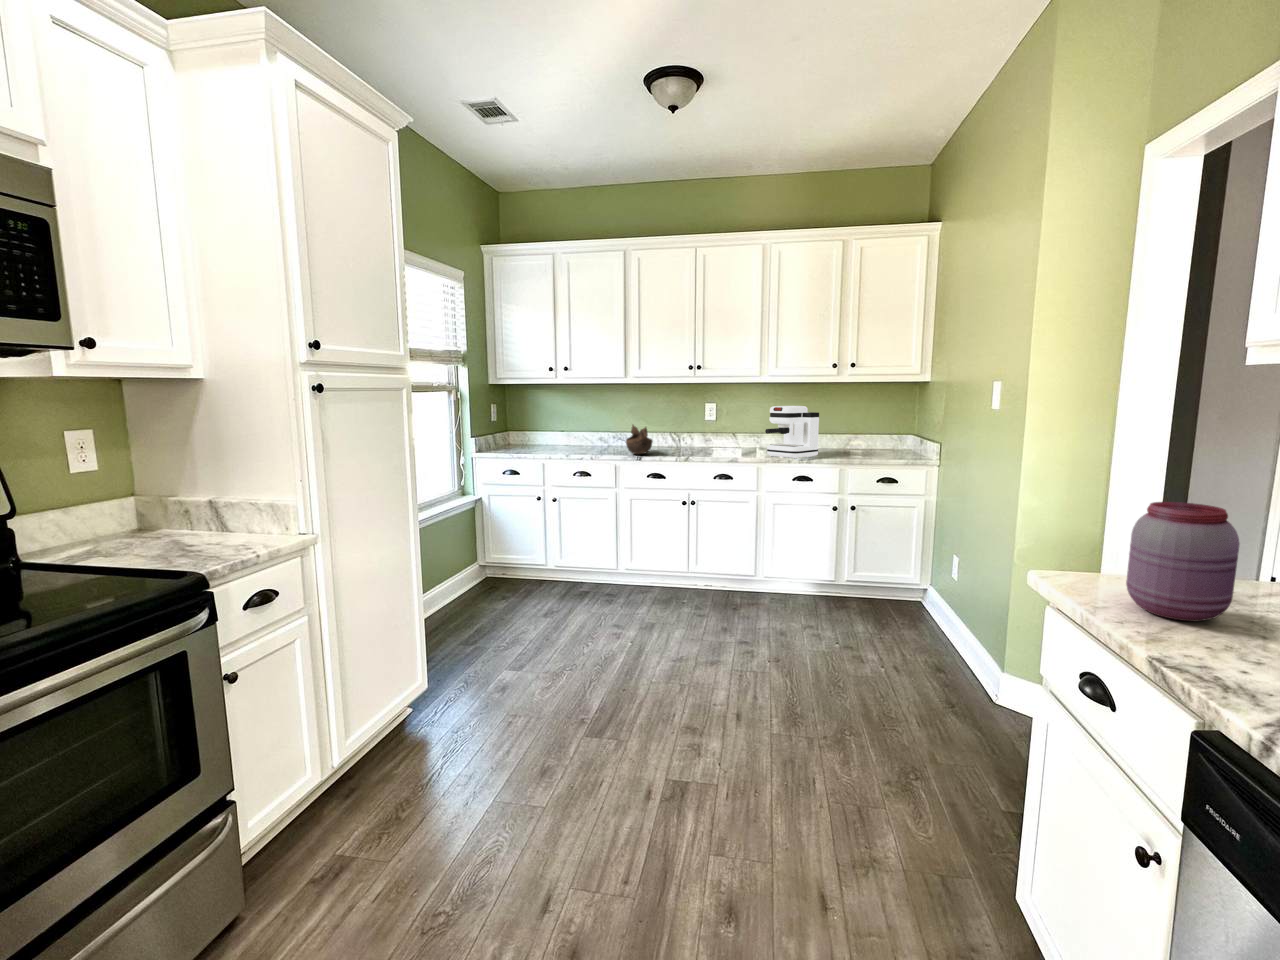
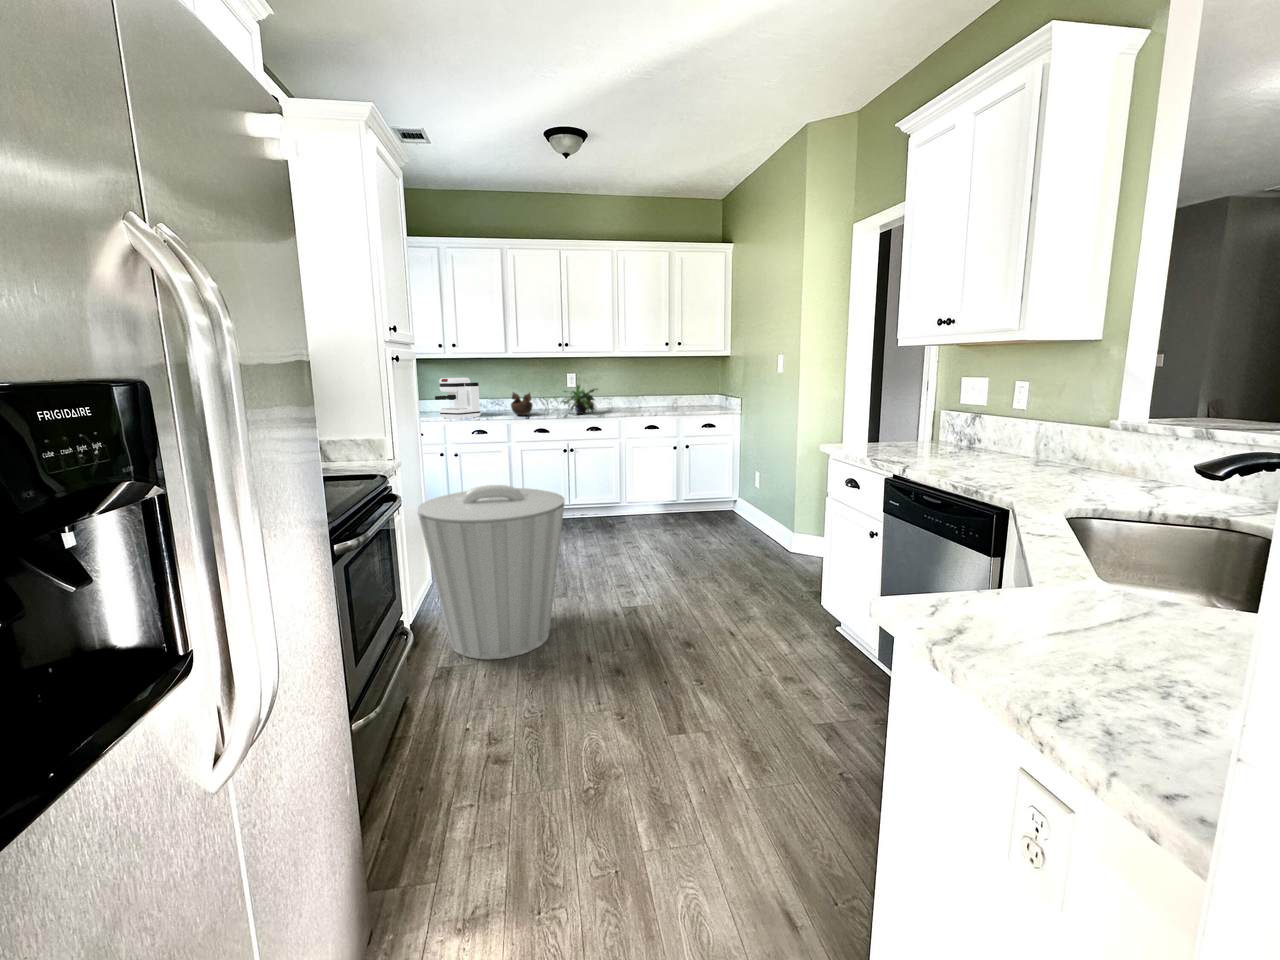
coffee maker: present [765,406,819,459] -> present [435,378,481,419]
potted plant: none [685,418,737,456] -> present [560,385,597,414]
jar: present [1126,502,1240,621] -> none [864,405,901,452]
trash can: none [325,573,554,856] -> present [418,485,565,659]

